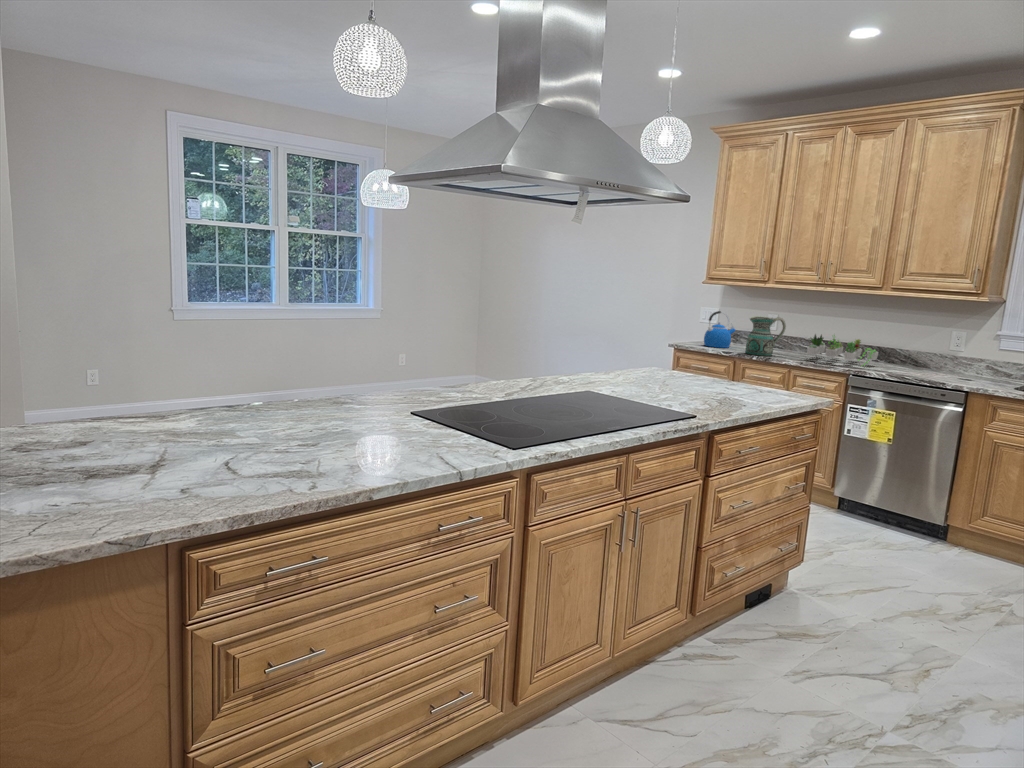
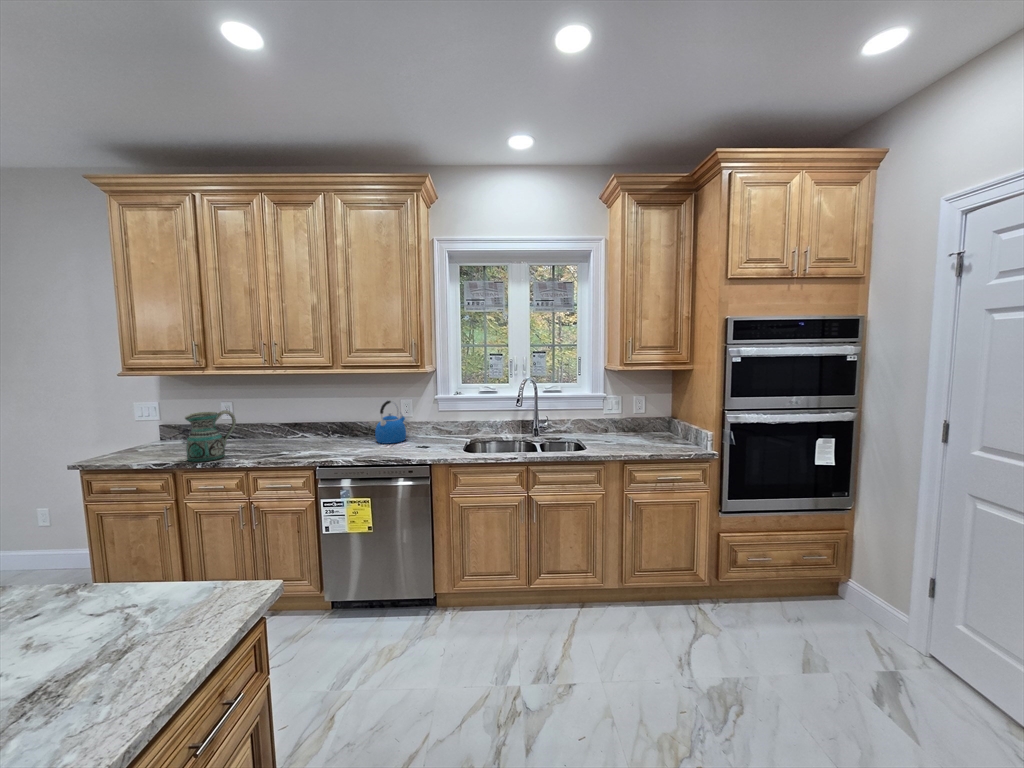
kettle: present [704,311,735,348] -> present [375,401,406,444]
succulent plant: present [807,335,878,366] -> none [265,418,342,453]

